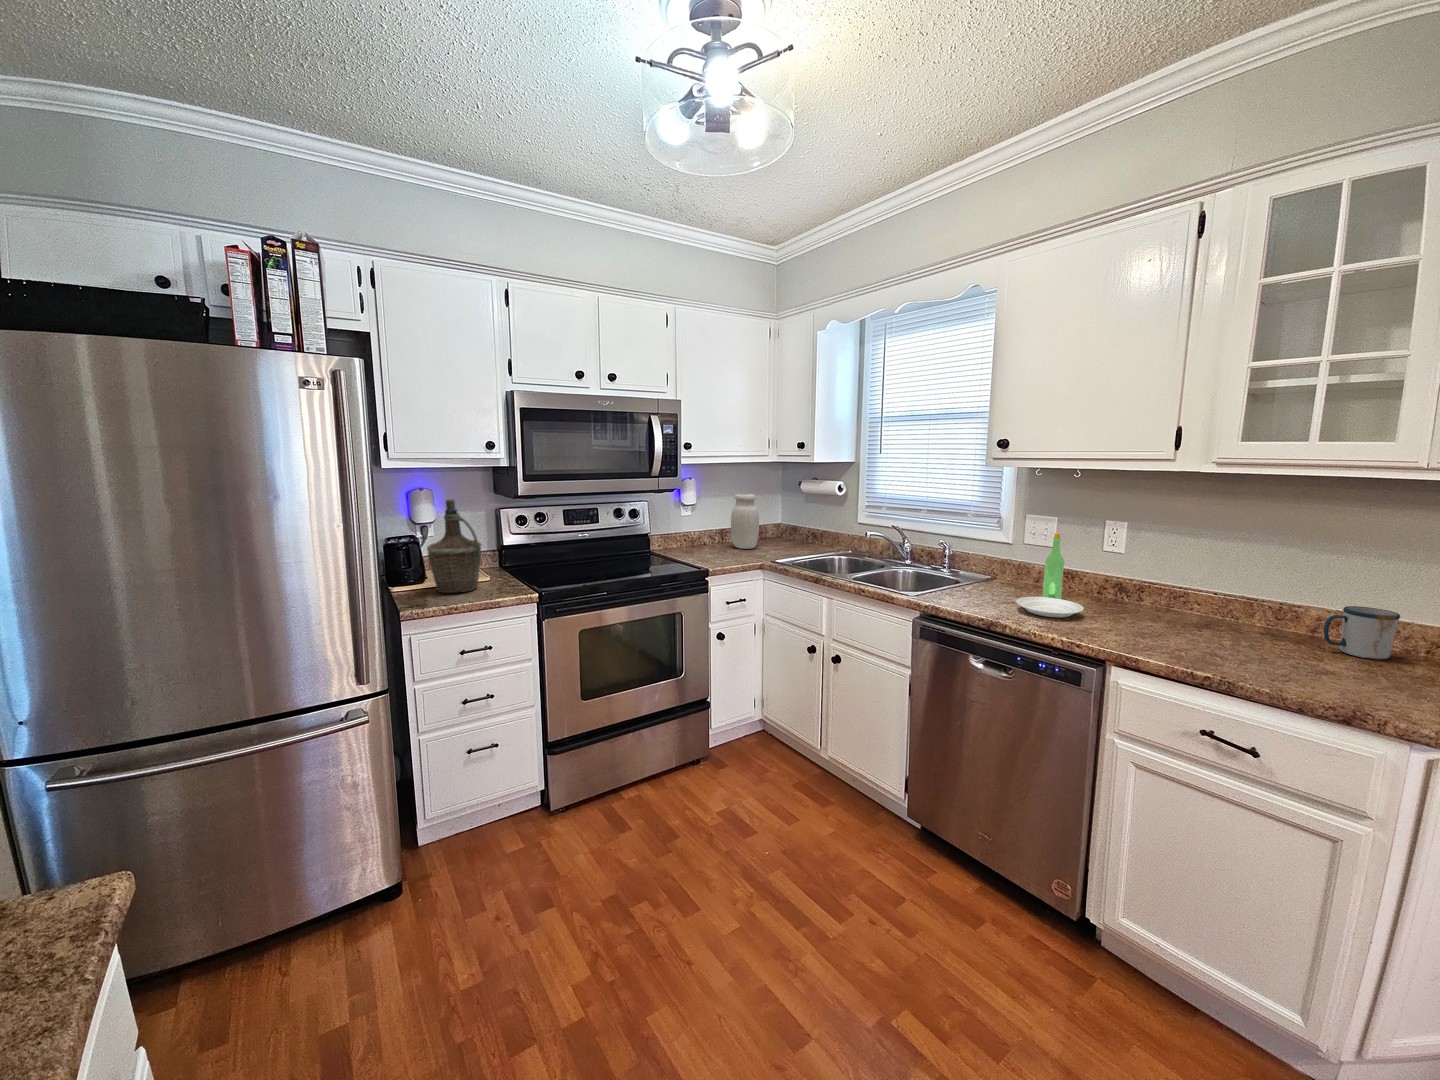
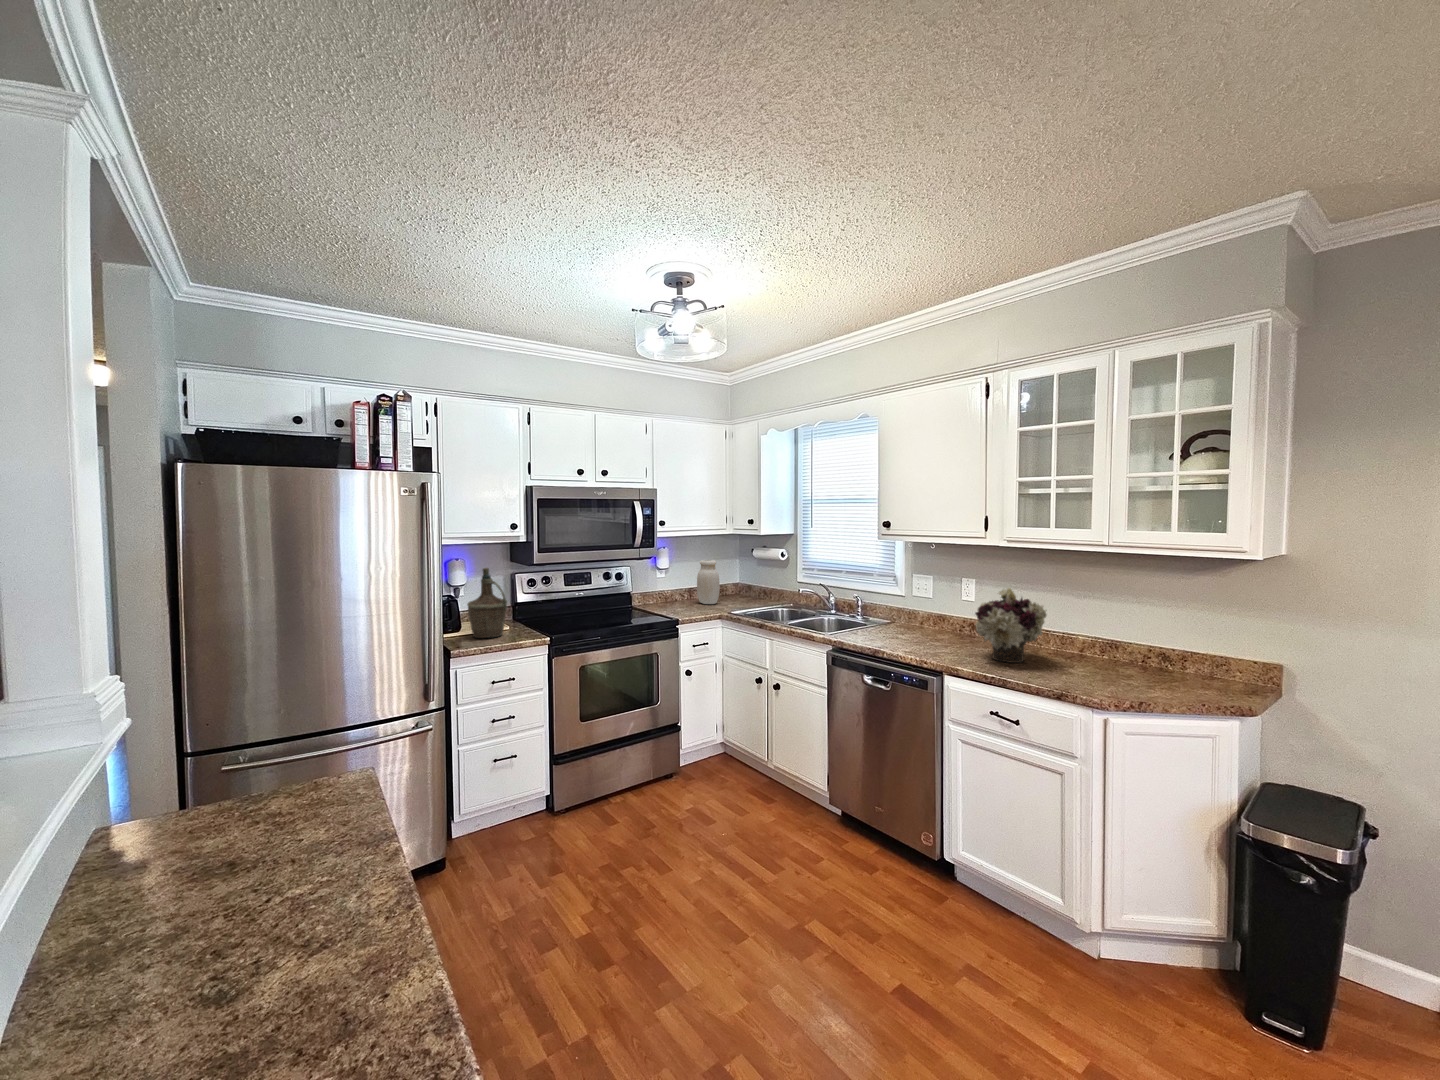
plate: present [1016,533,1084,617] -> none [896,588,939,646]
flower arrangement: none [1154,534,1290,650] -> present [975,587,1047,663]
mug: present [1324,606,1400,659] -> none [1077,633,1117,666]

